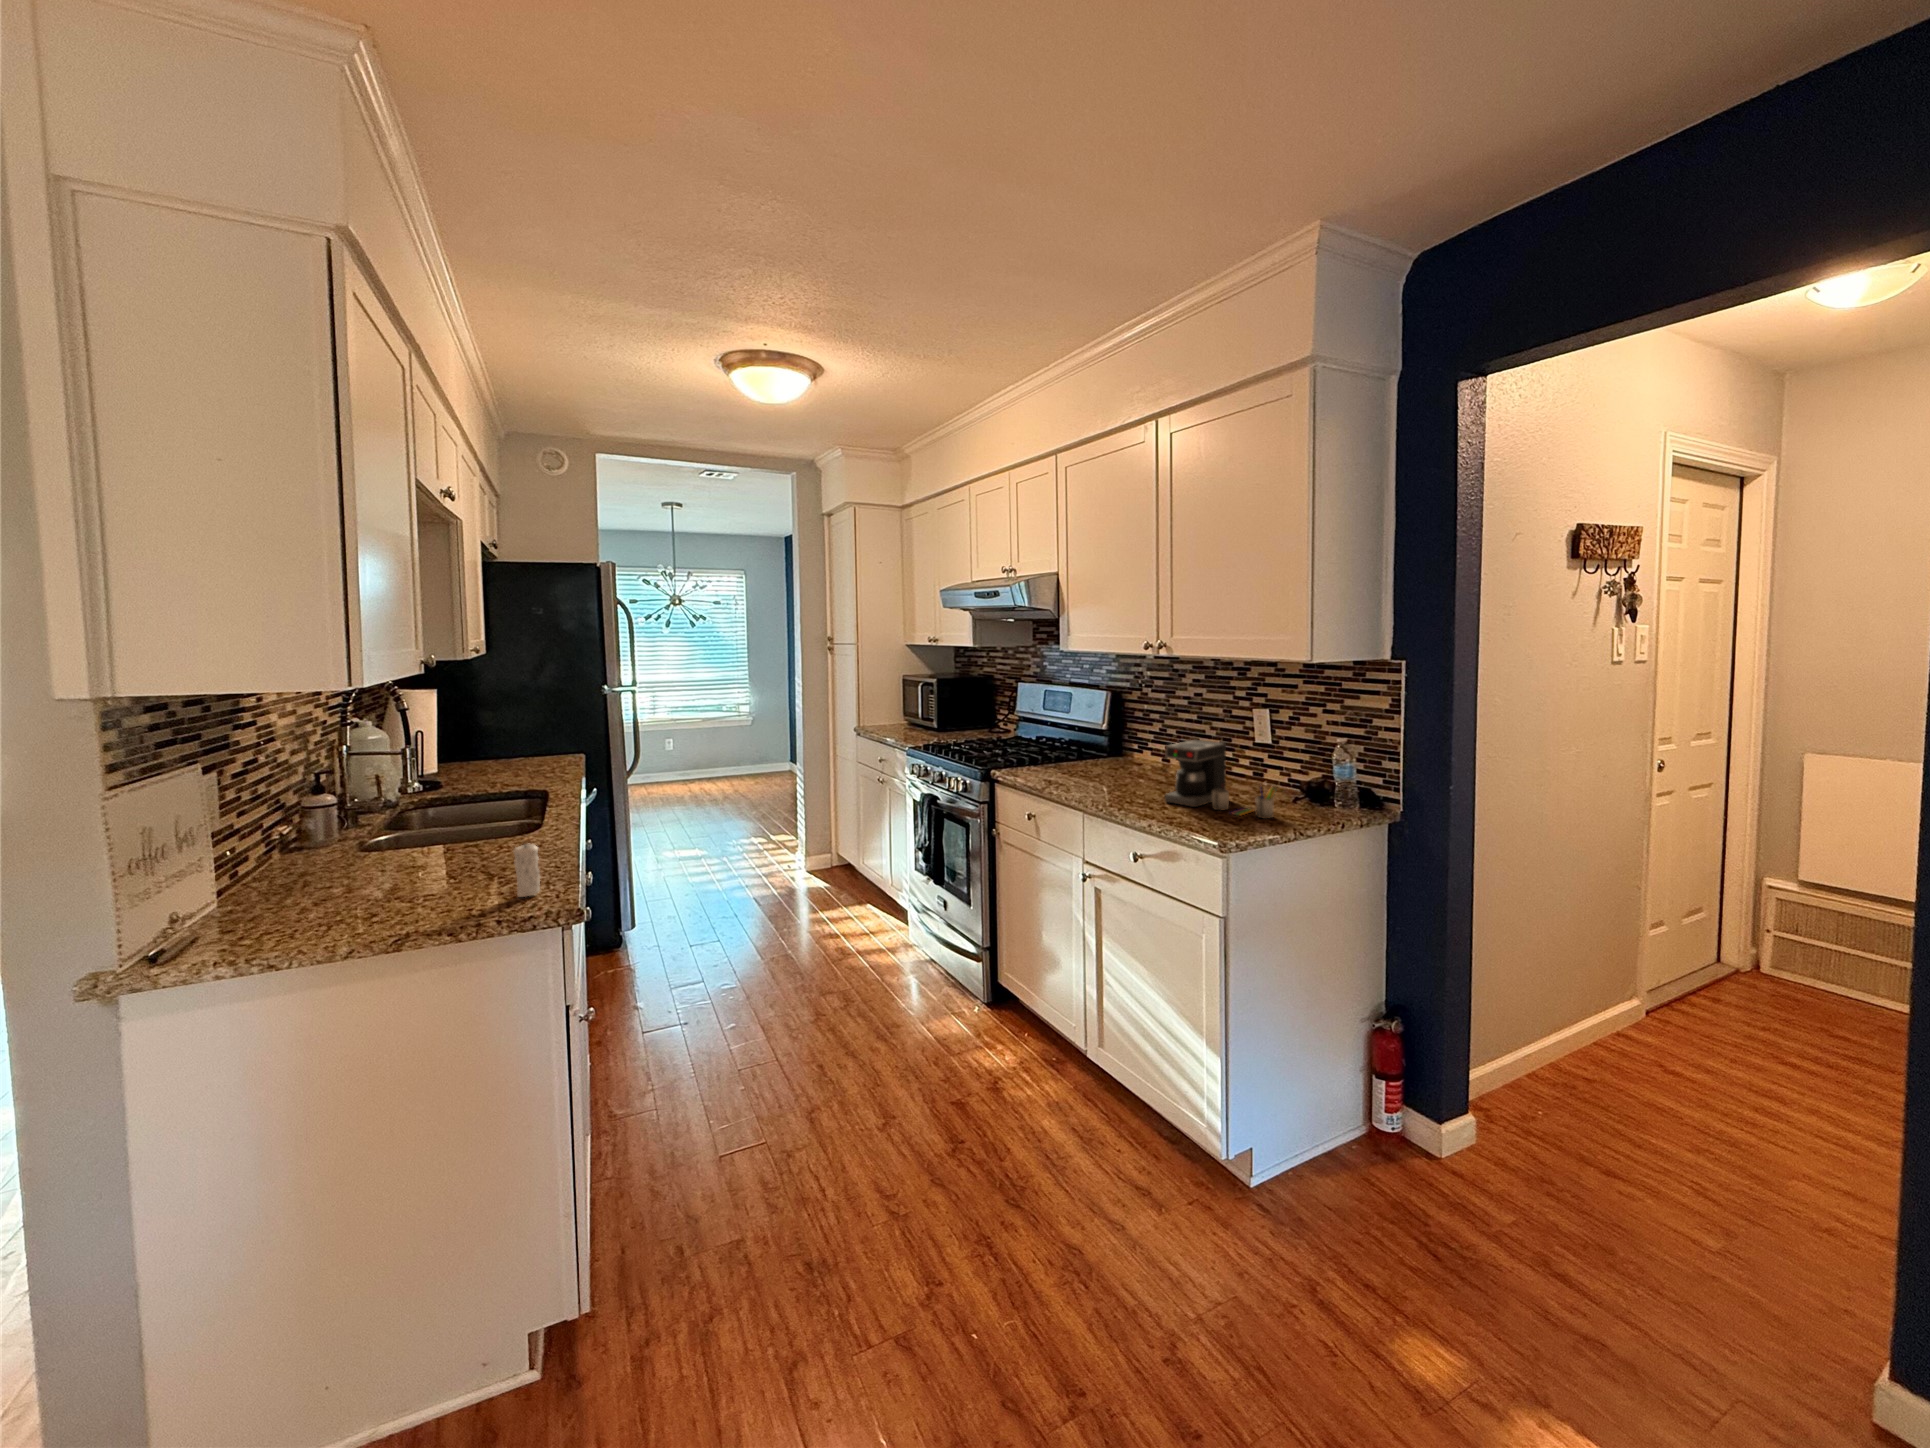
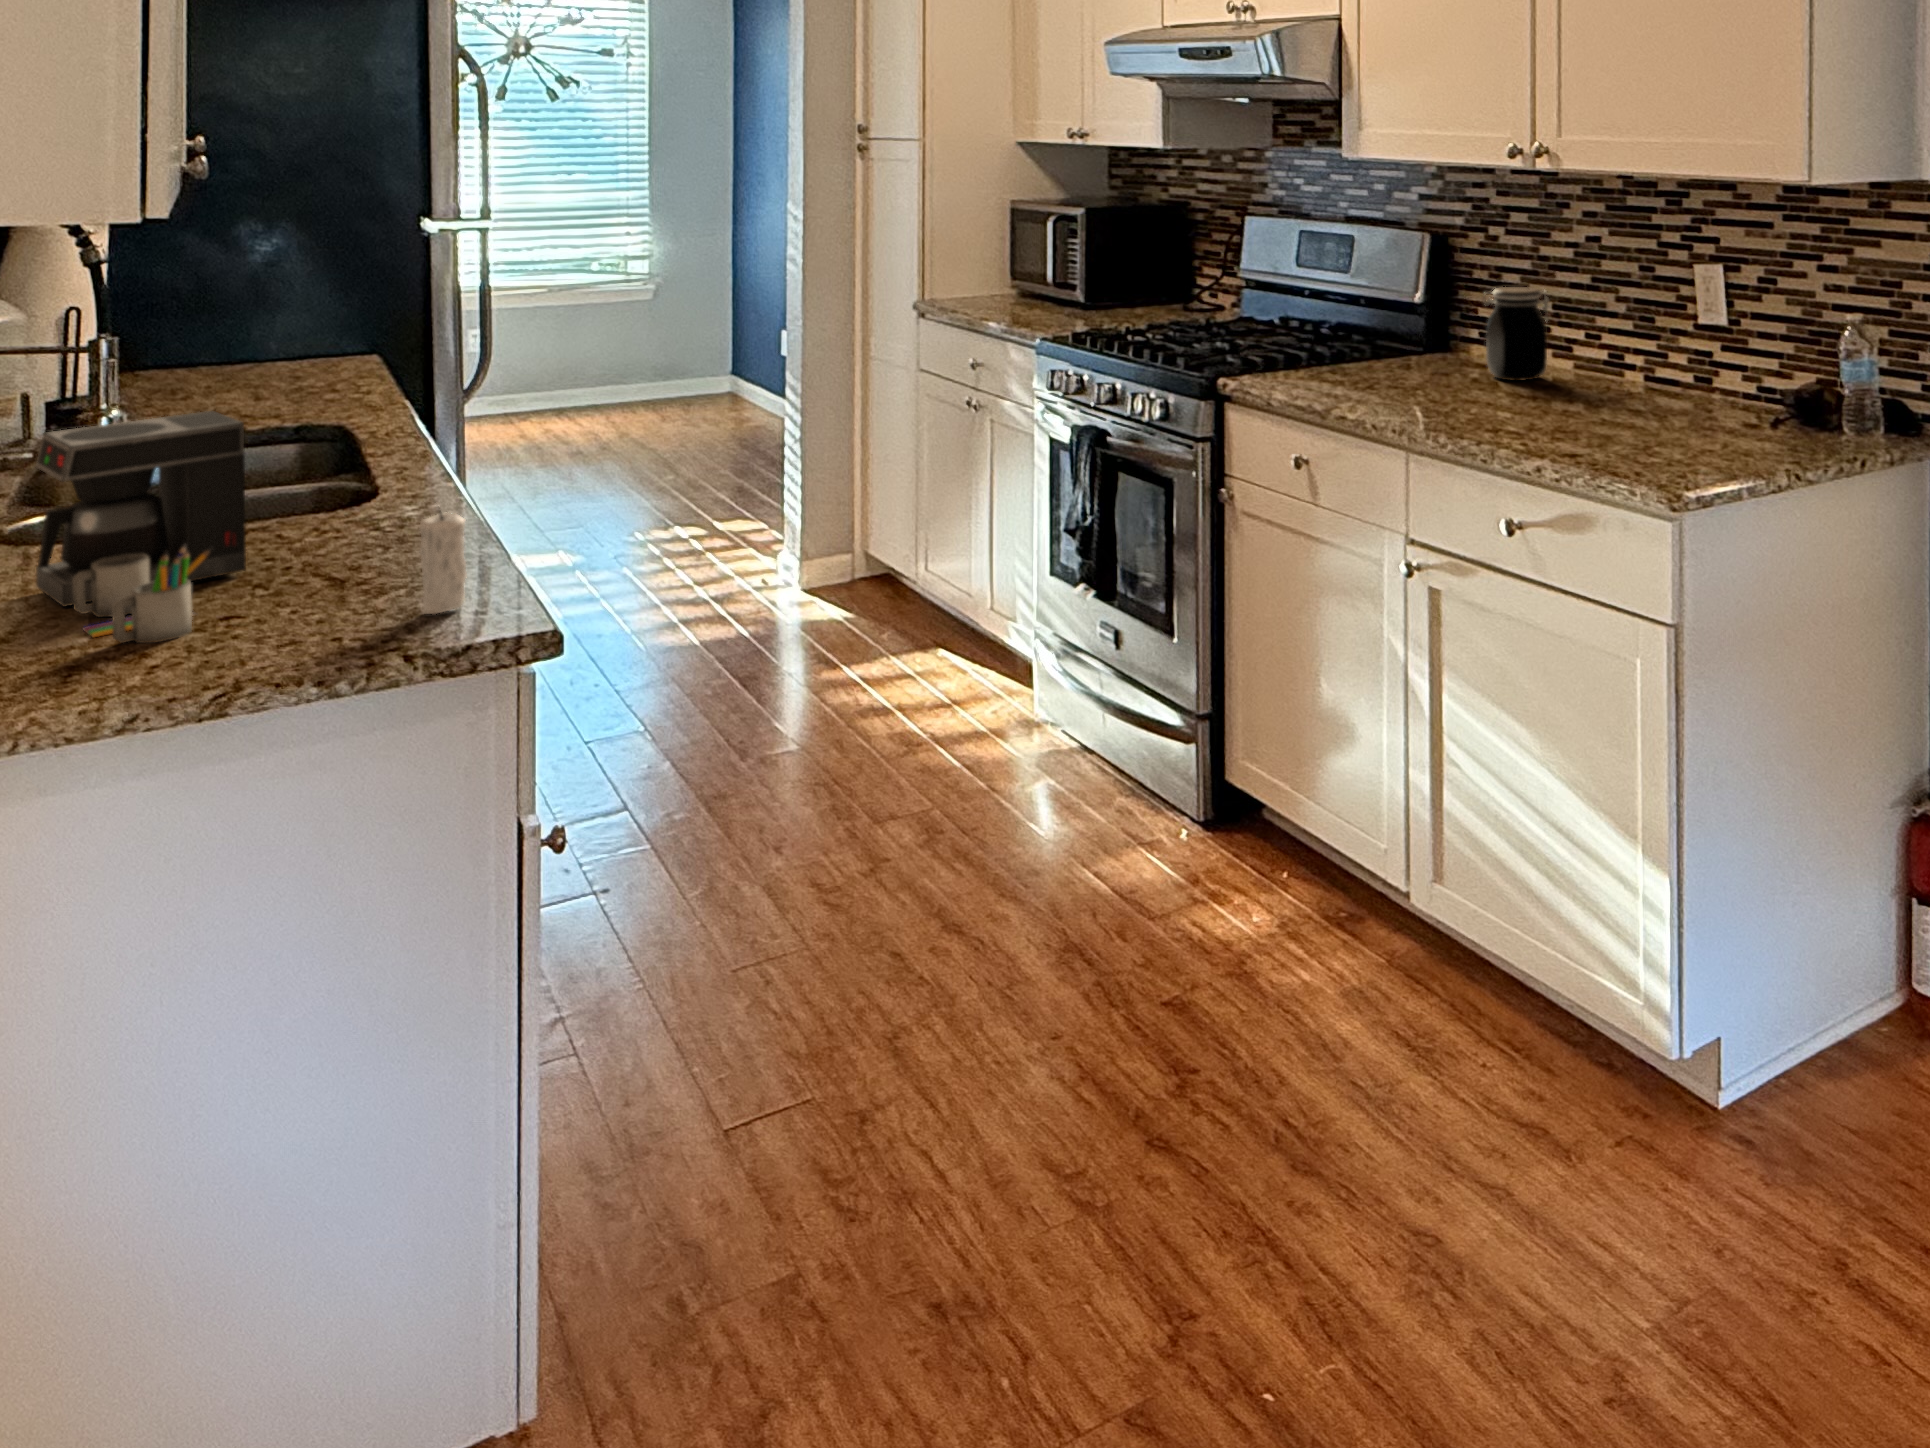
jar: none [1134,721,1171,773] -> present [1485,287,1549,381]
coffee maker: present [1165,740,1277,819] -> present [36,411,246,643]

